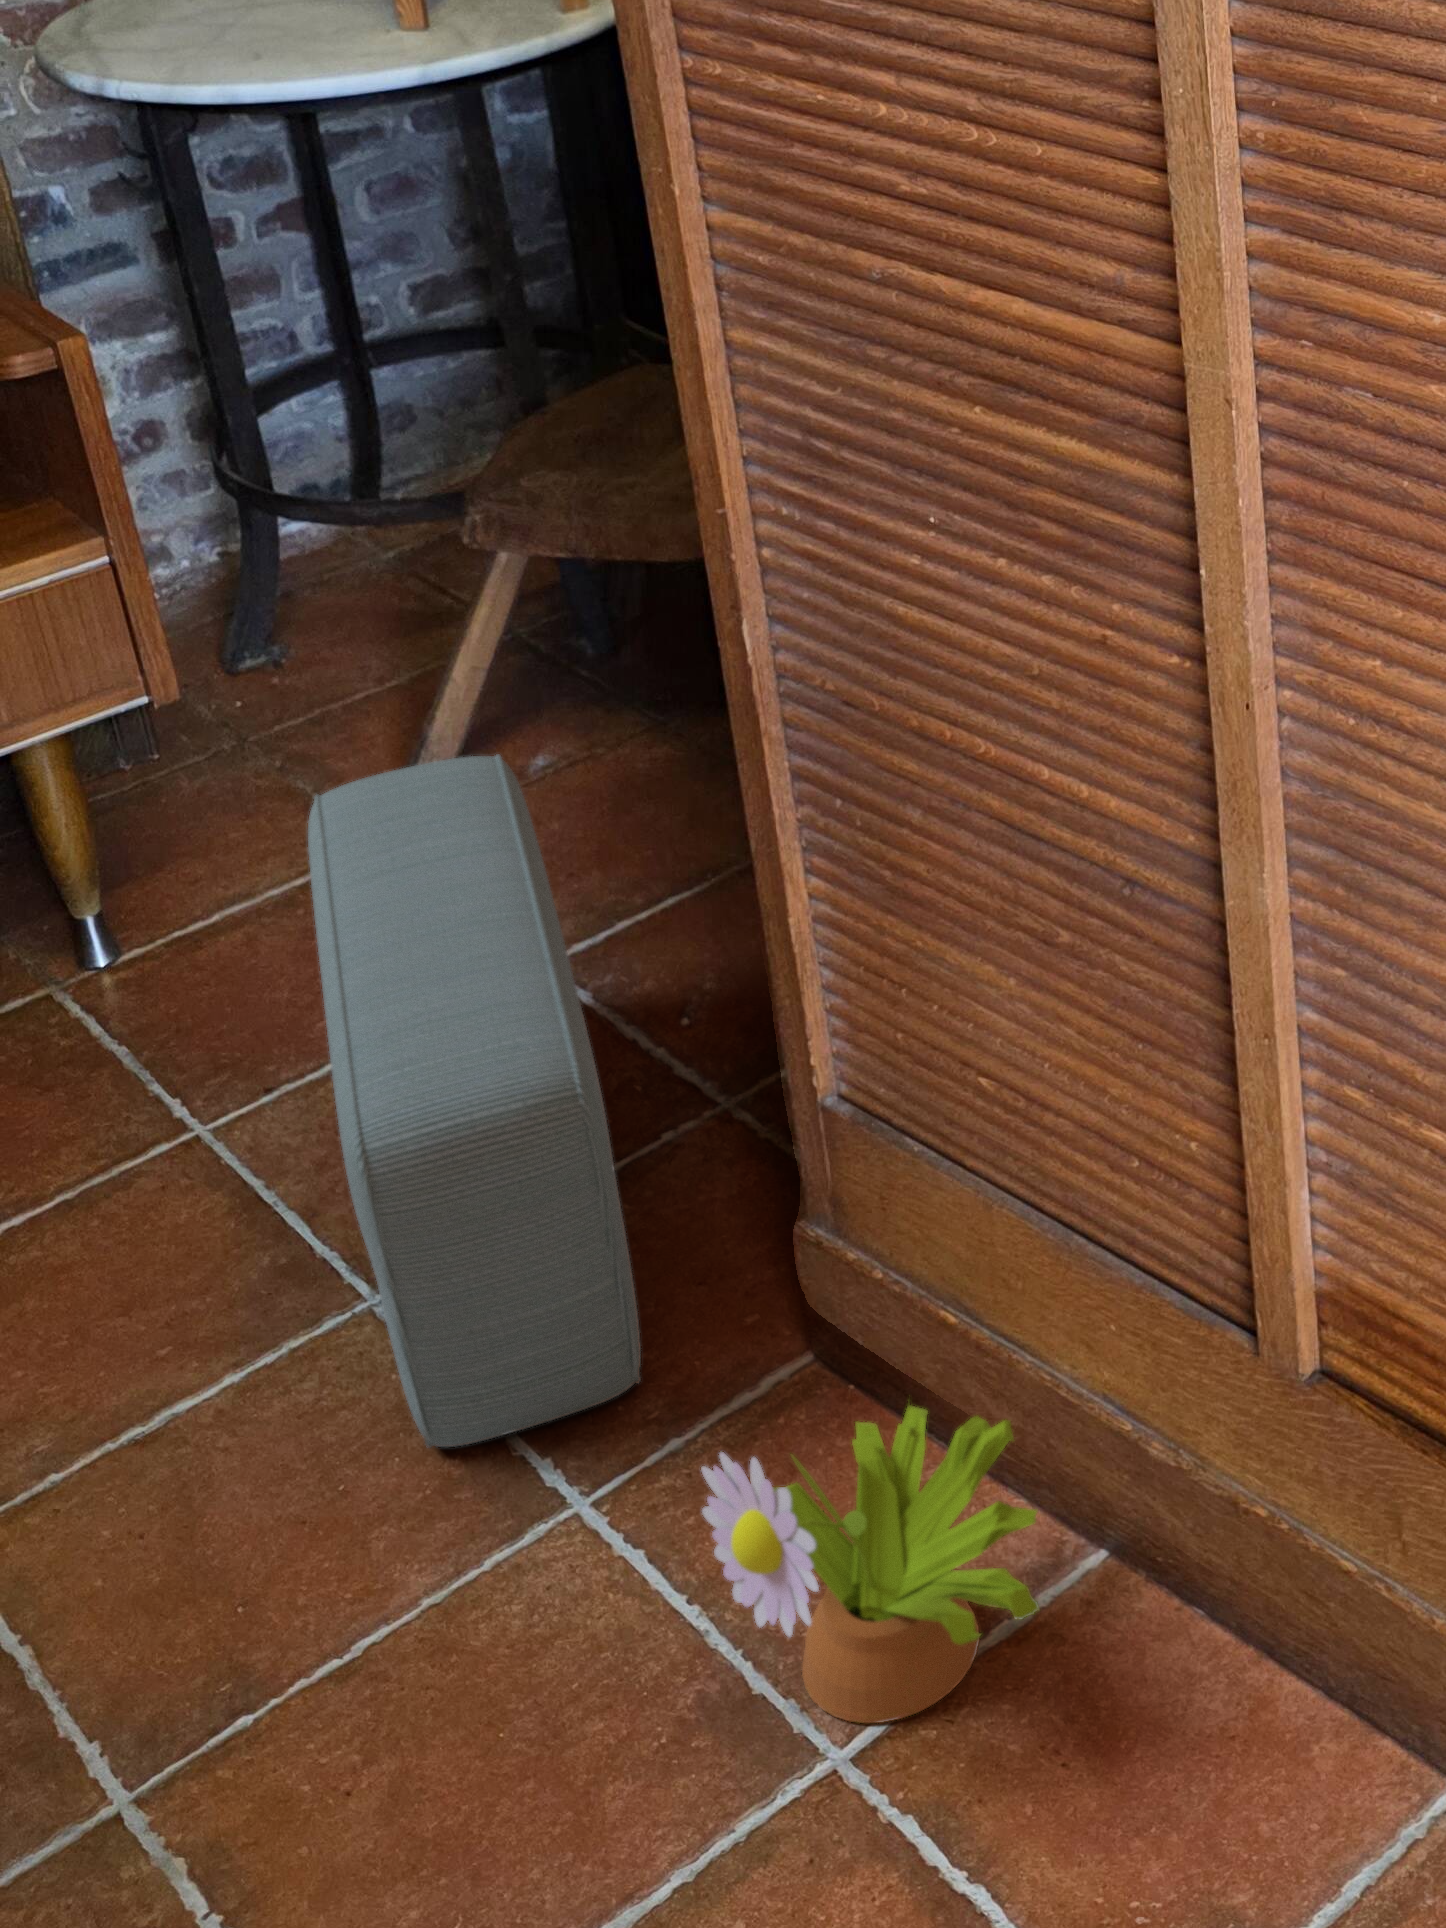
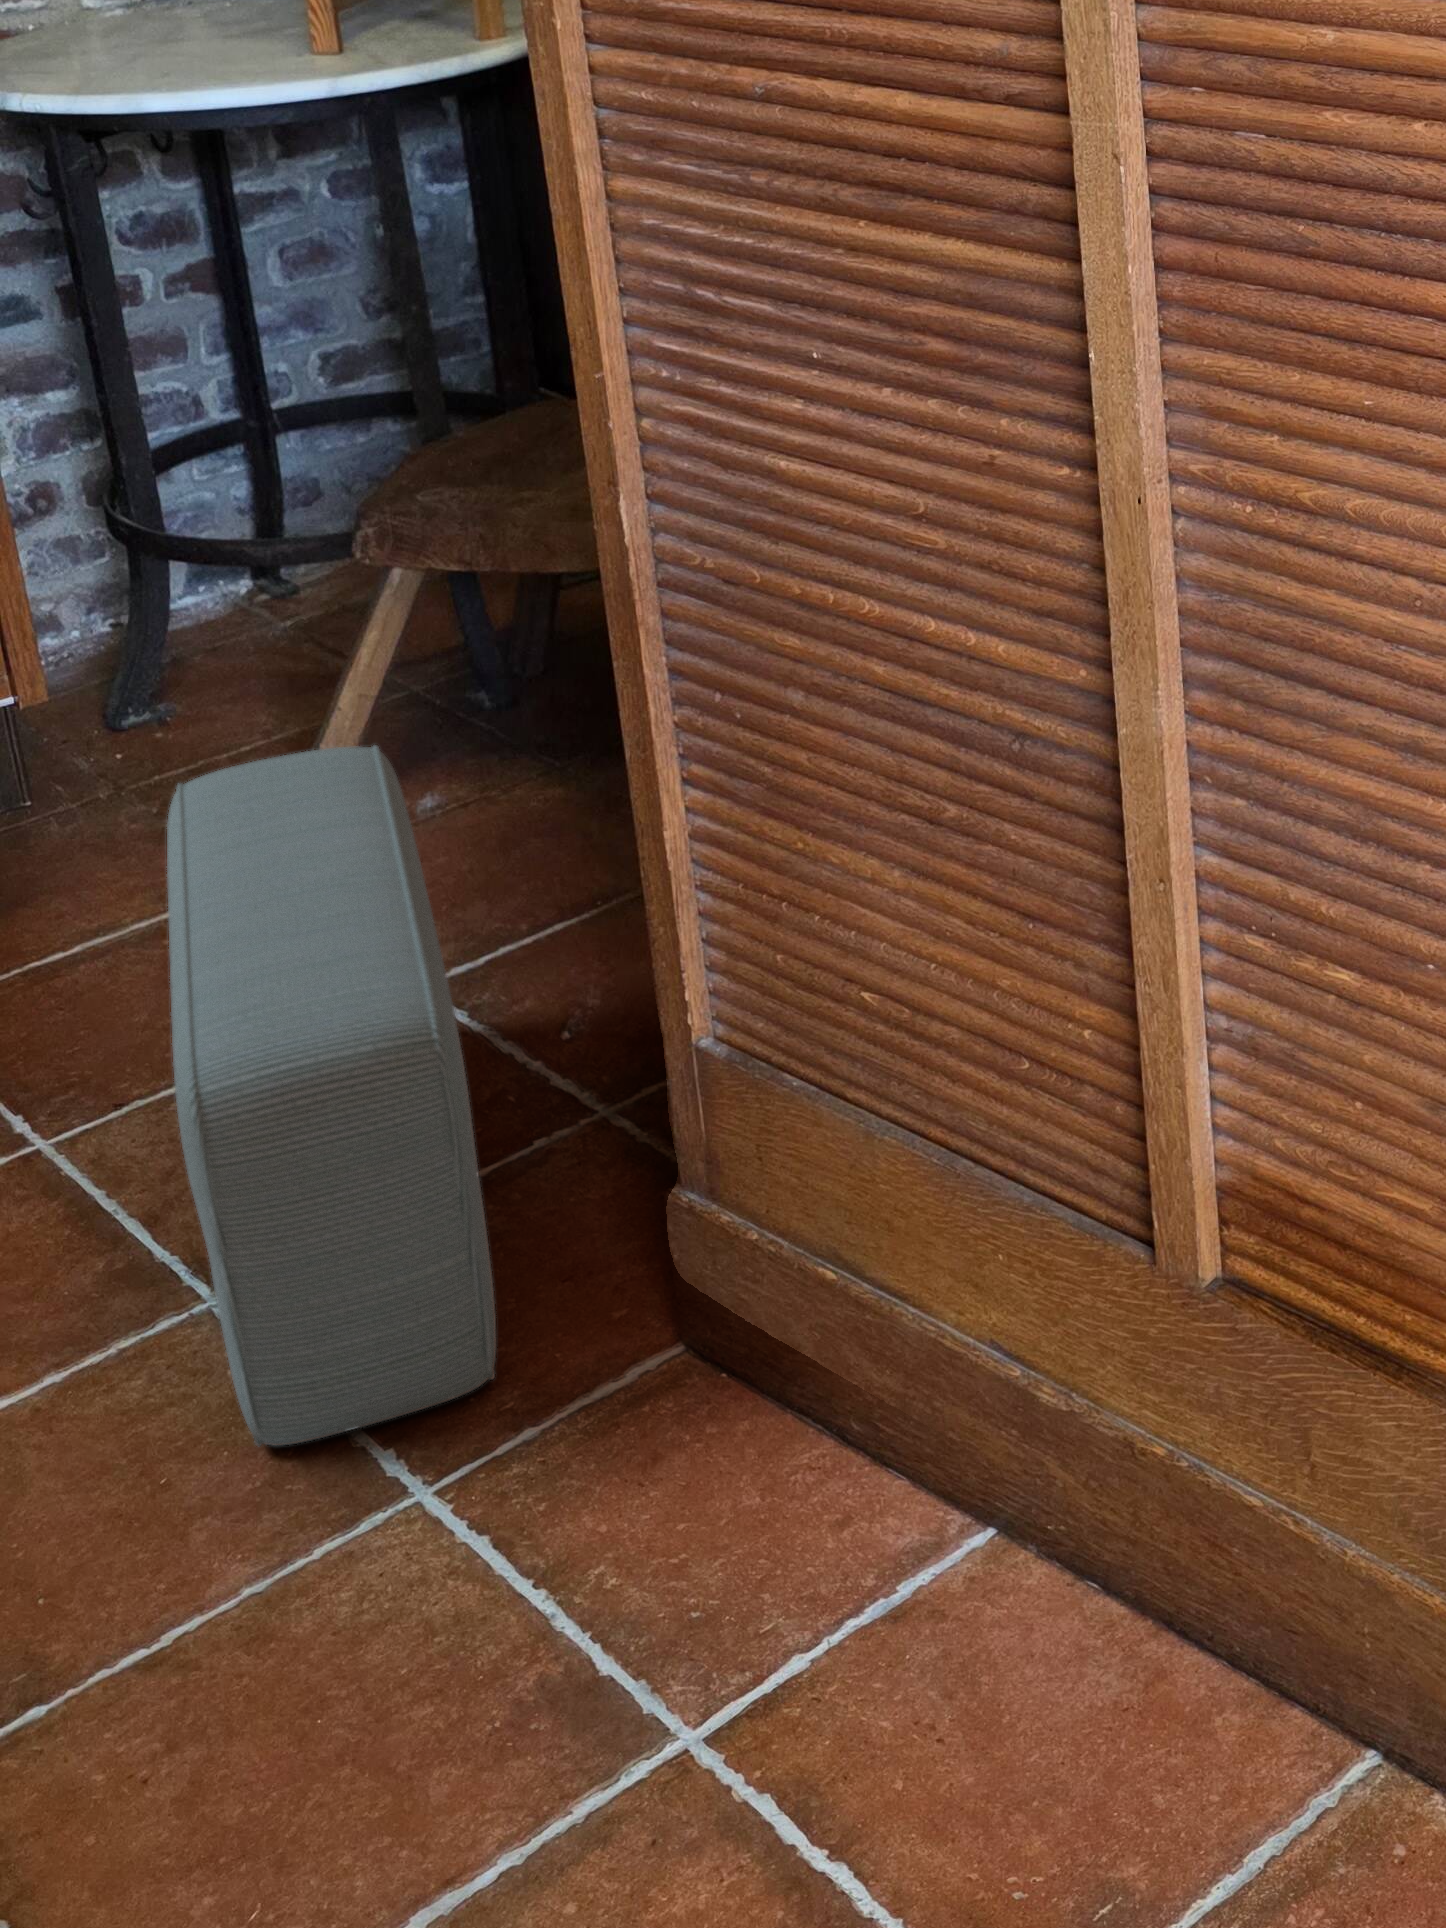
decorative plant: present [701,1404,1039,1723] -> none [545,1356,918,1707]

